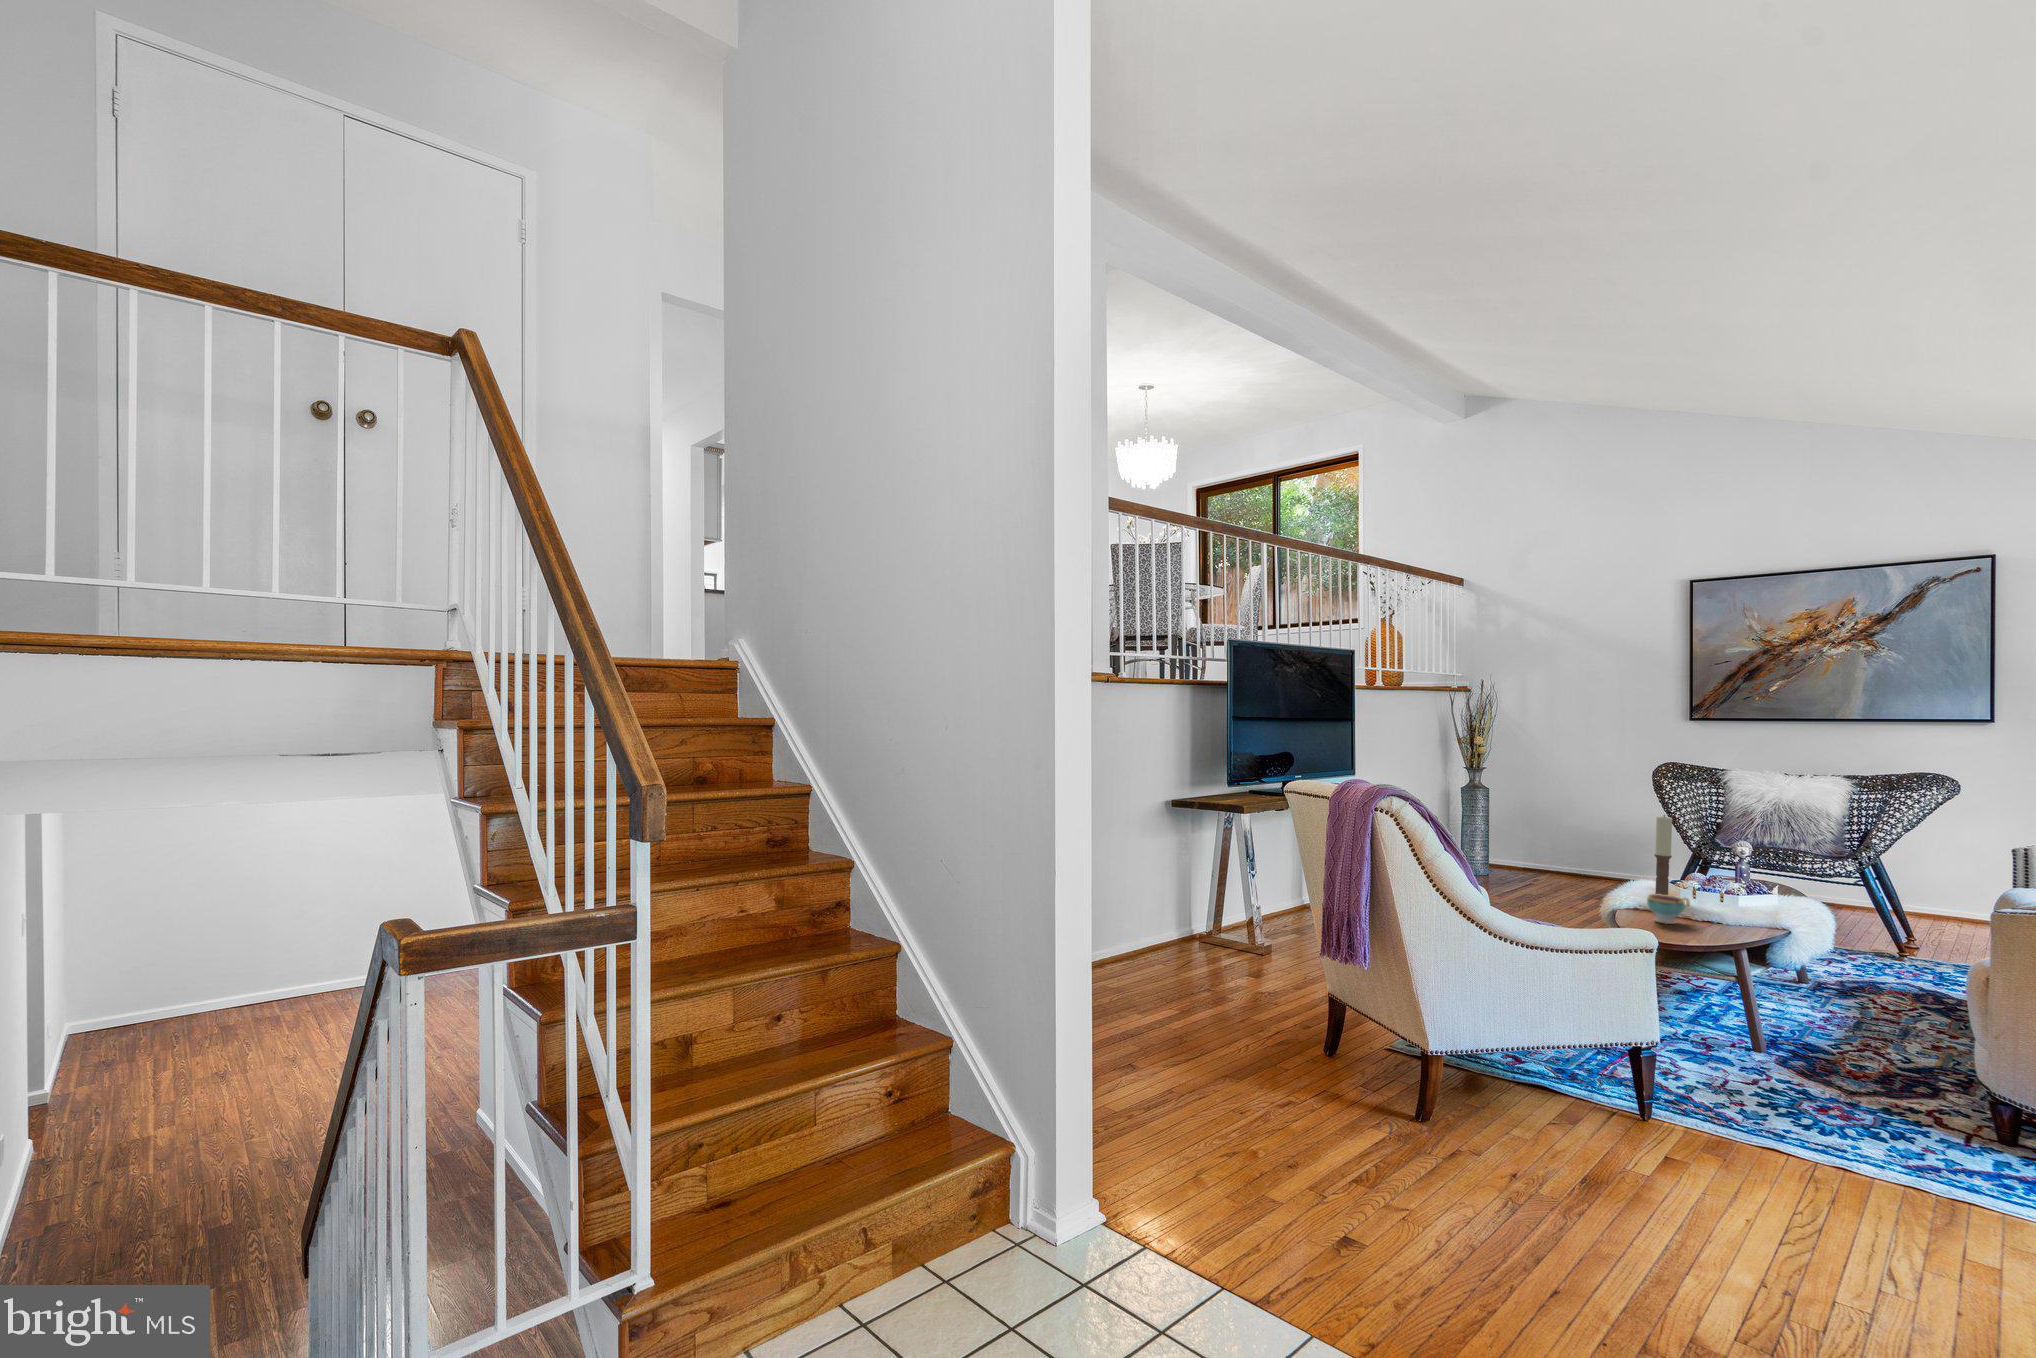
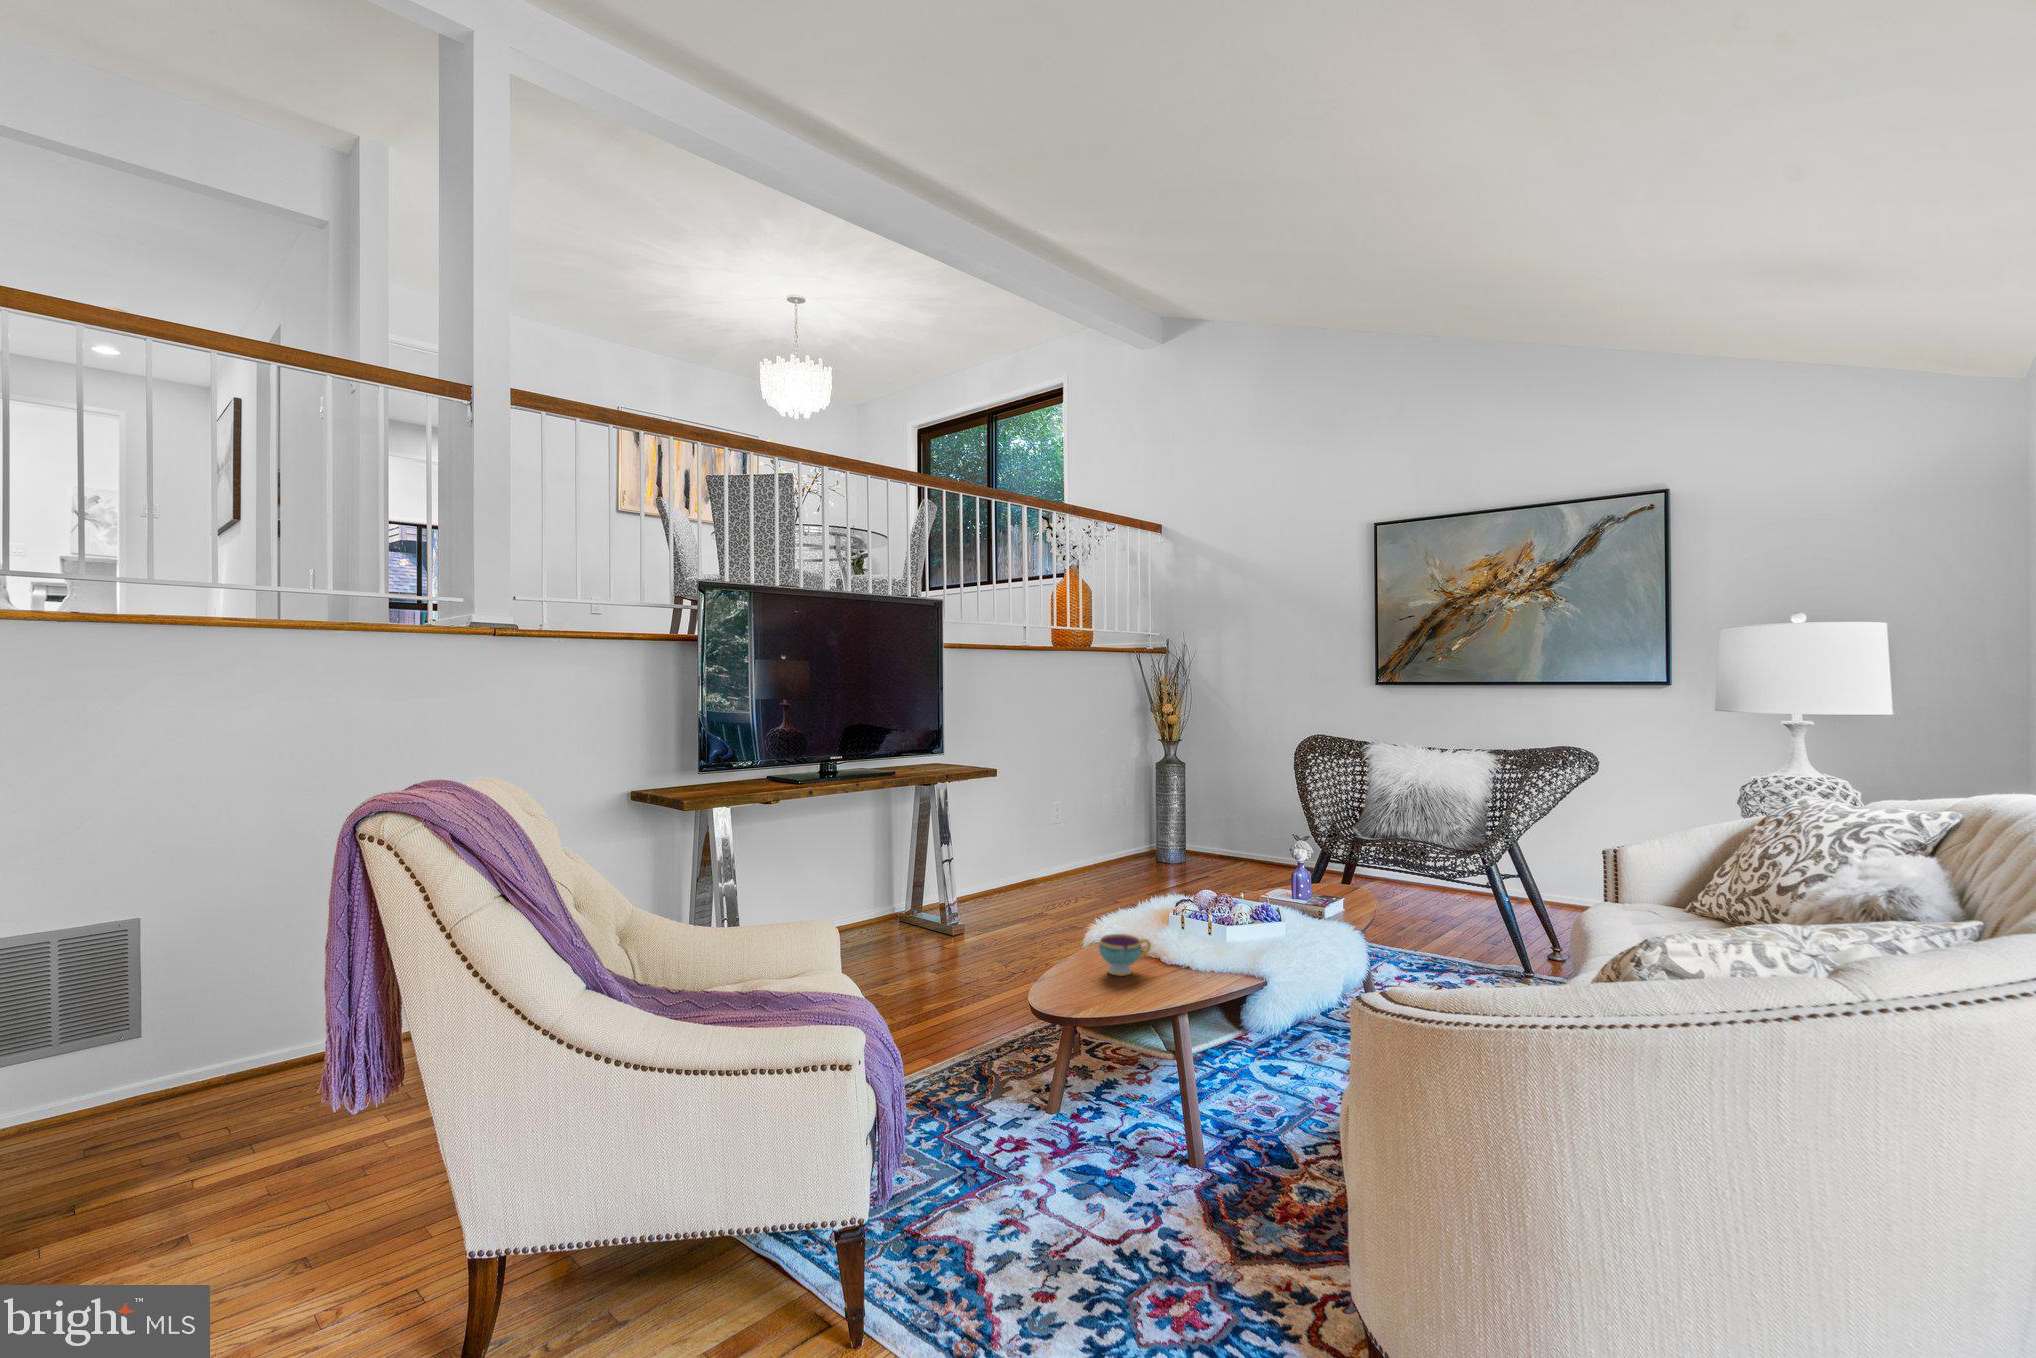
candle: present [1654,815,1672,895] -> none [1156,823,1176,932]

